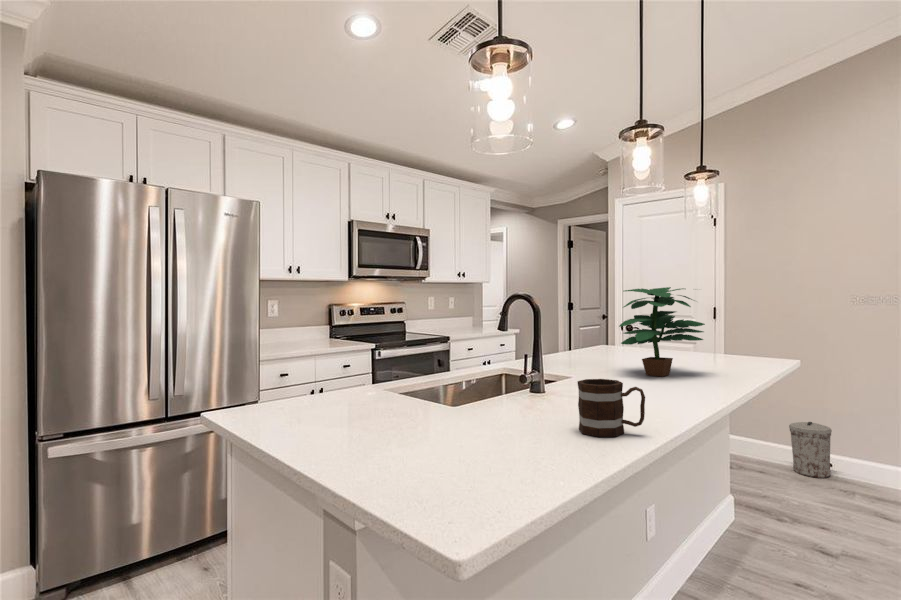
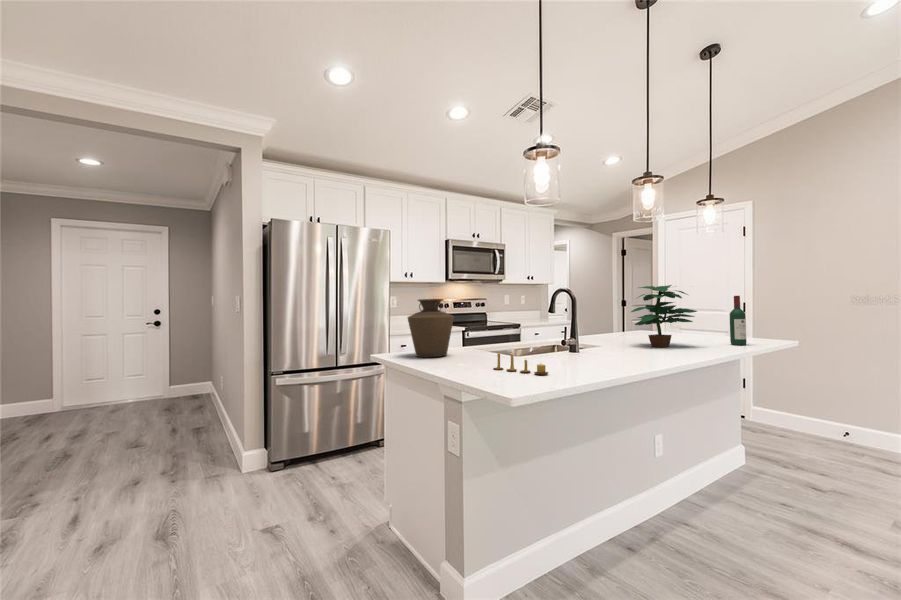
wine bottle: none [740,302,762,369] -> present [730,296,746,345]
vase: none [274,312,358,416] -> present [408,299,454,357]
mug: present [578,379,645,437] -> none [580,337,619,368]
candle: none [431,415,538,464] -> present [494,353,548,375]
trash can: present [789,422,832,478] -> none [803,398,841,444]

